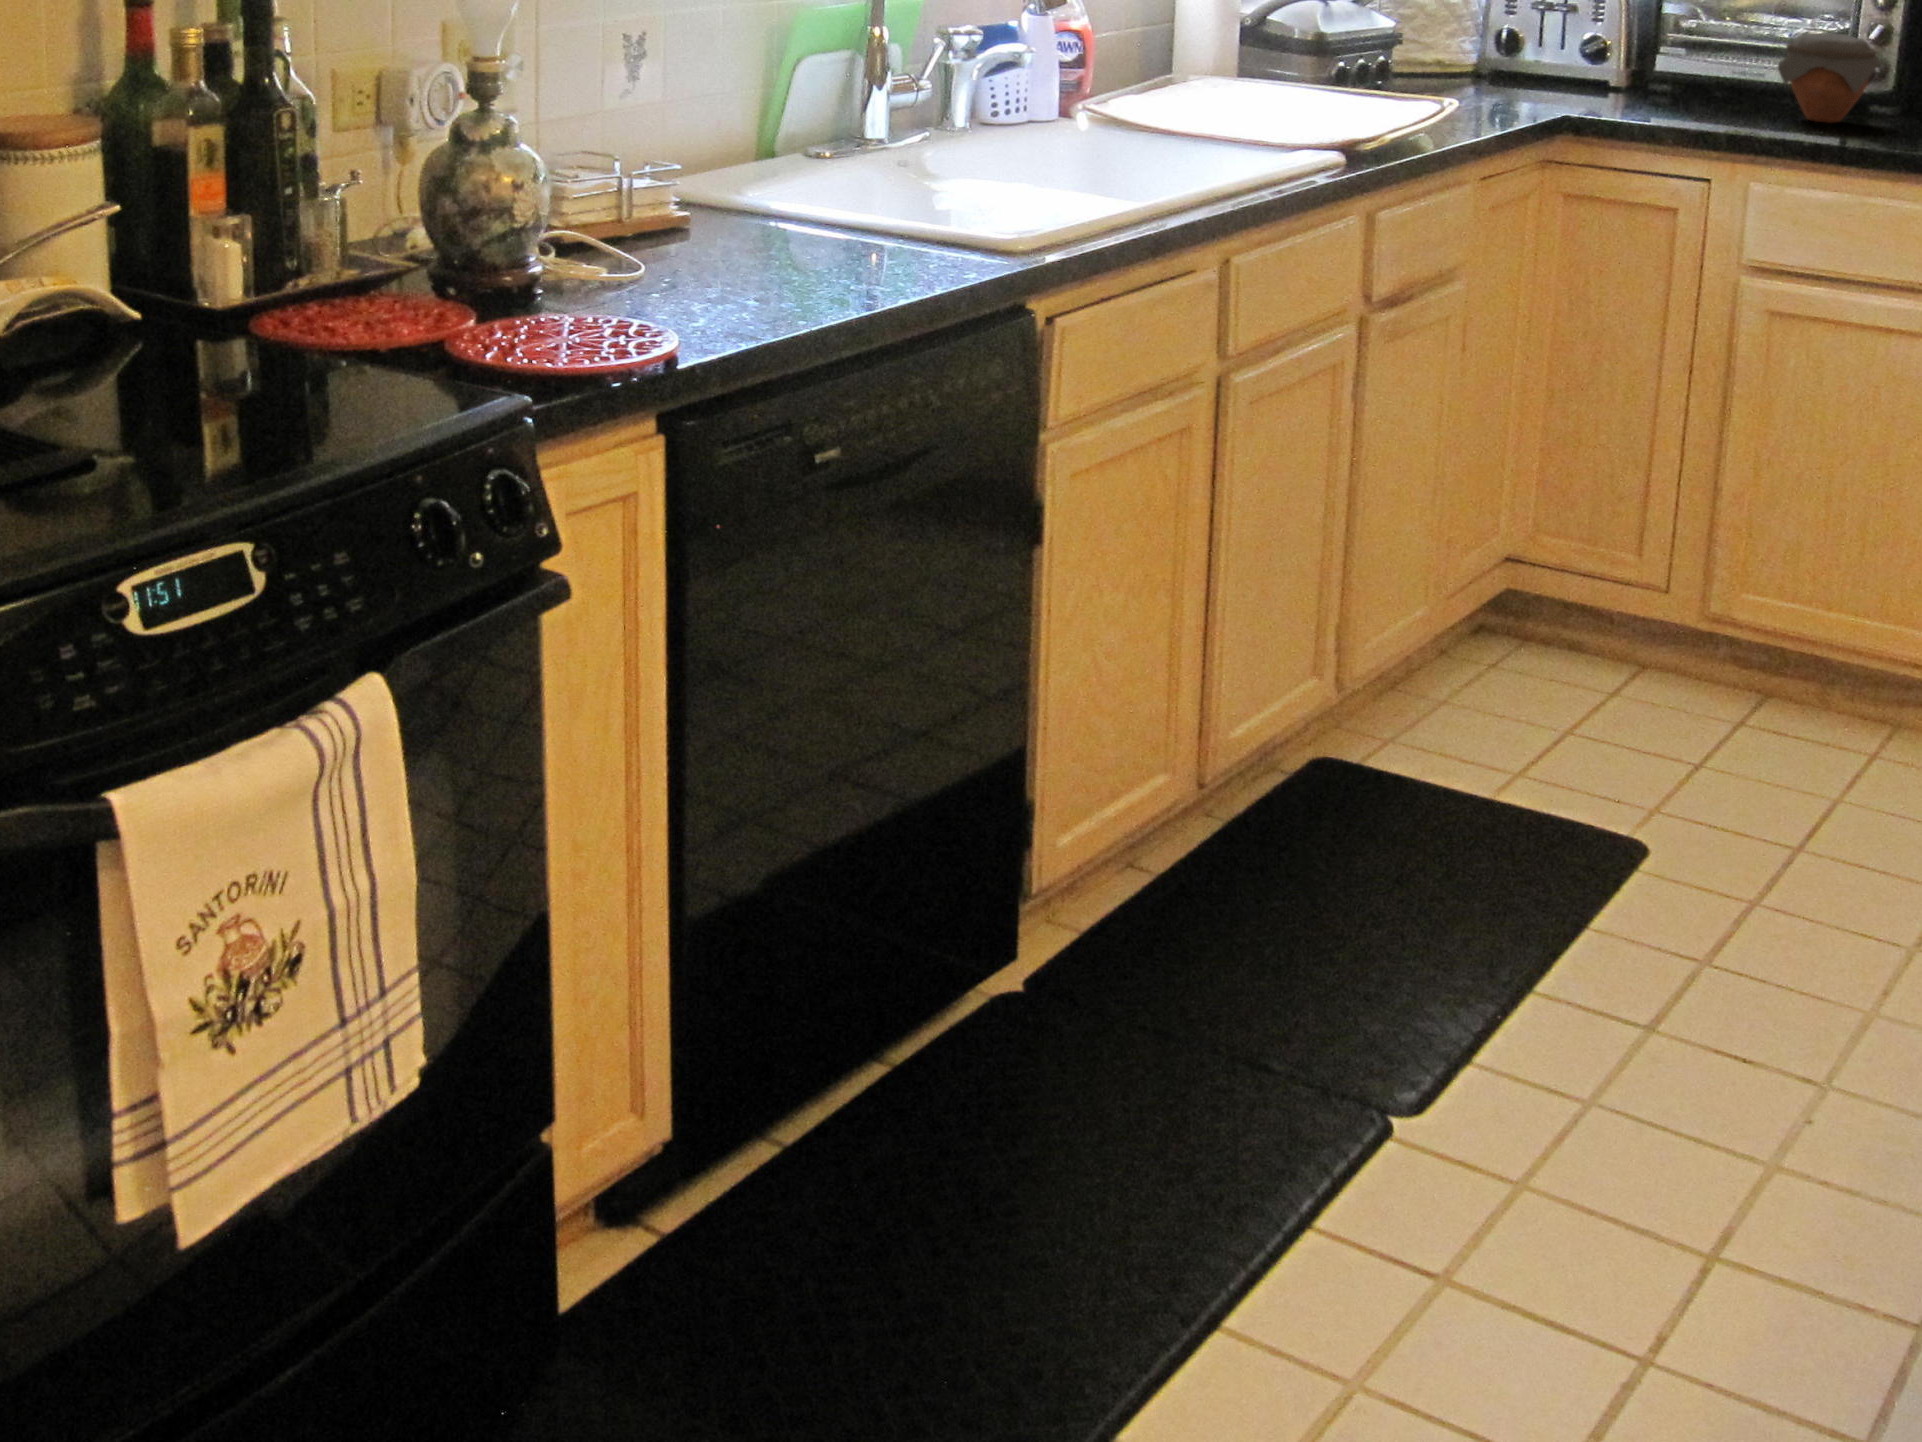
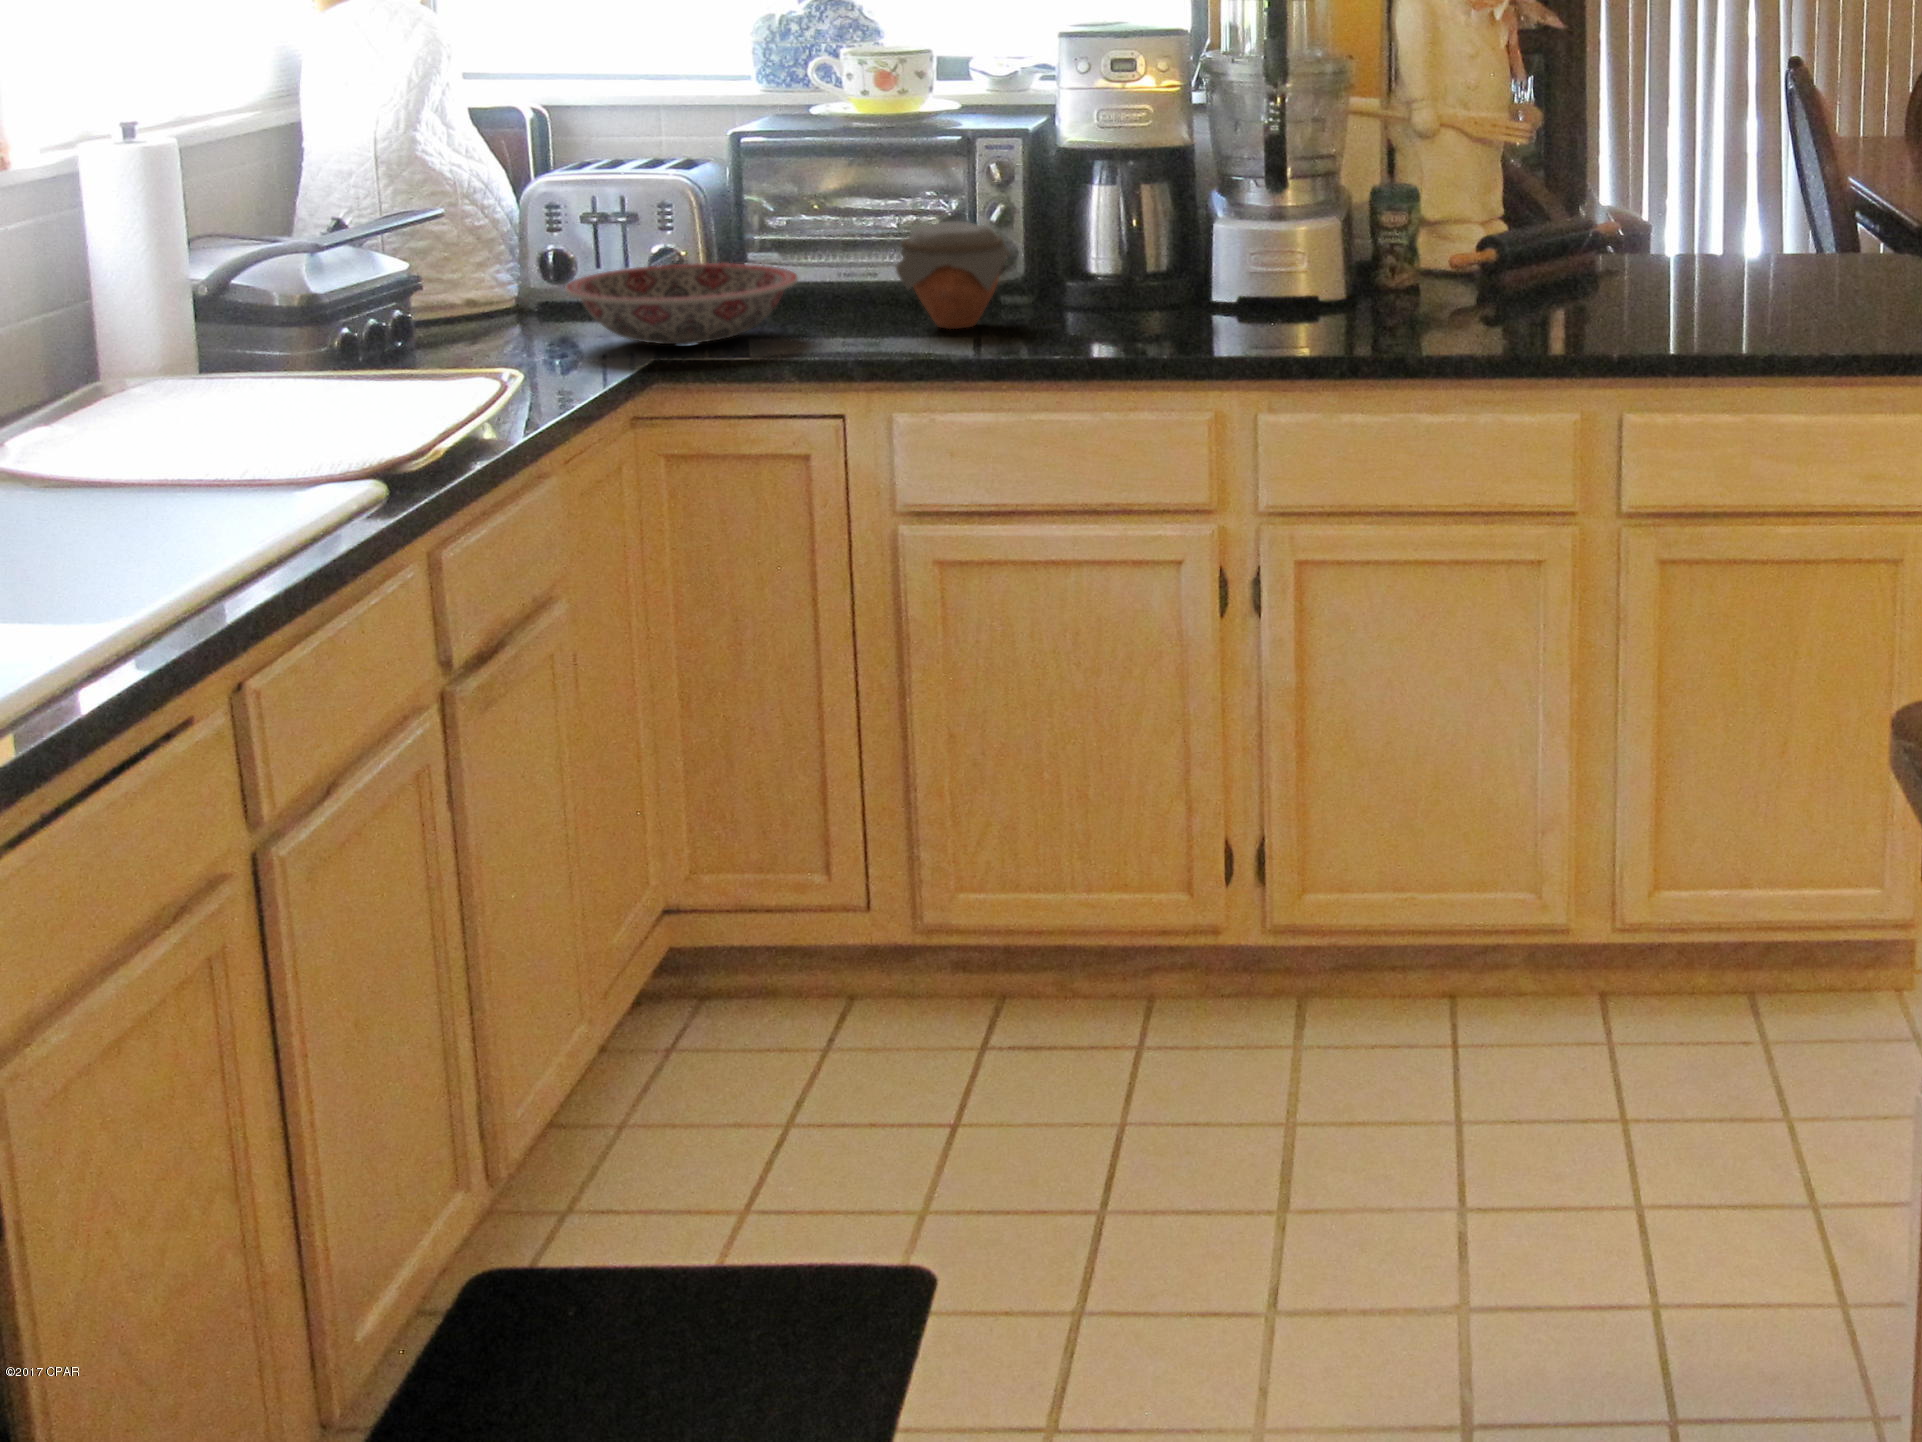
ceramic bowl: none [1508,45,1695,107] -> present [565,263,798,344]

